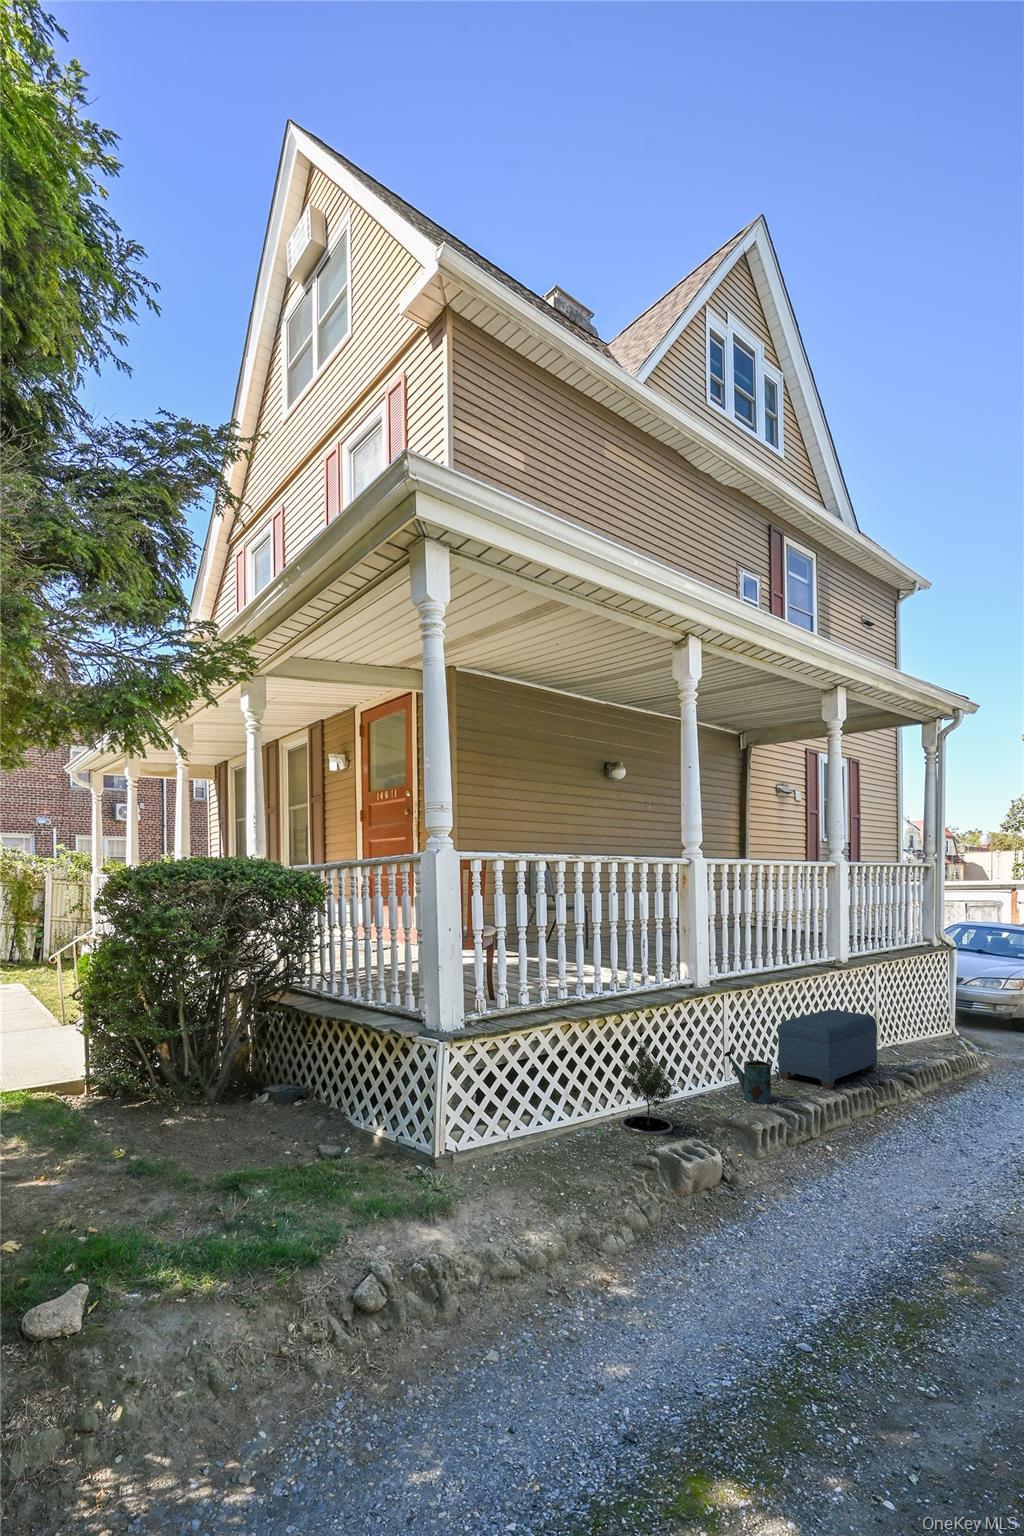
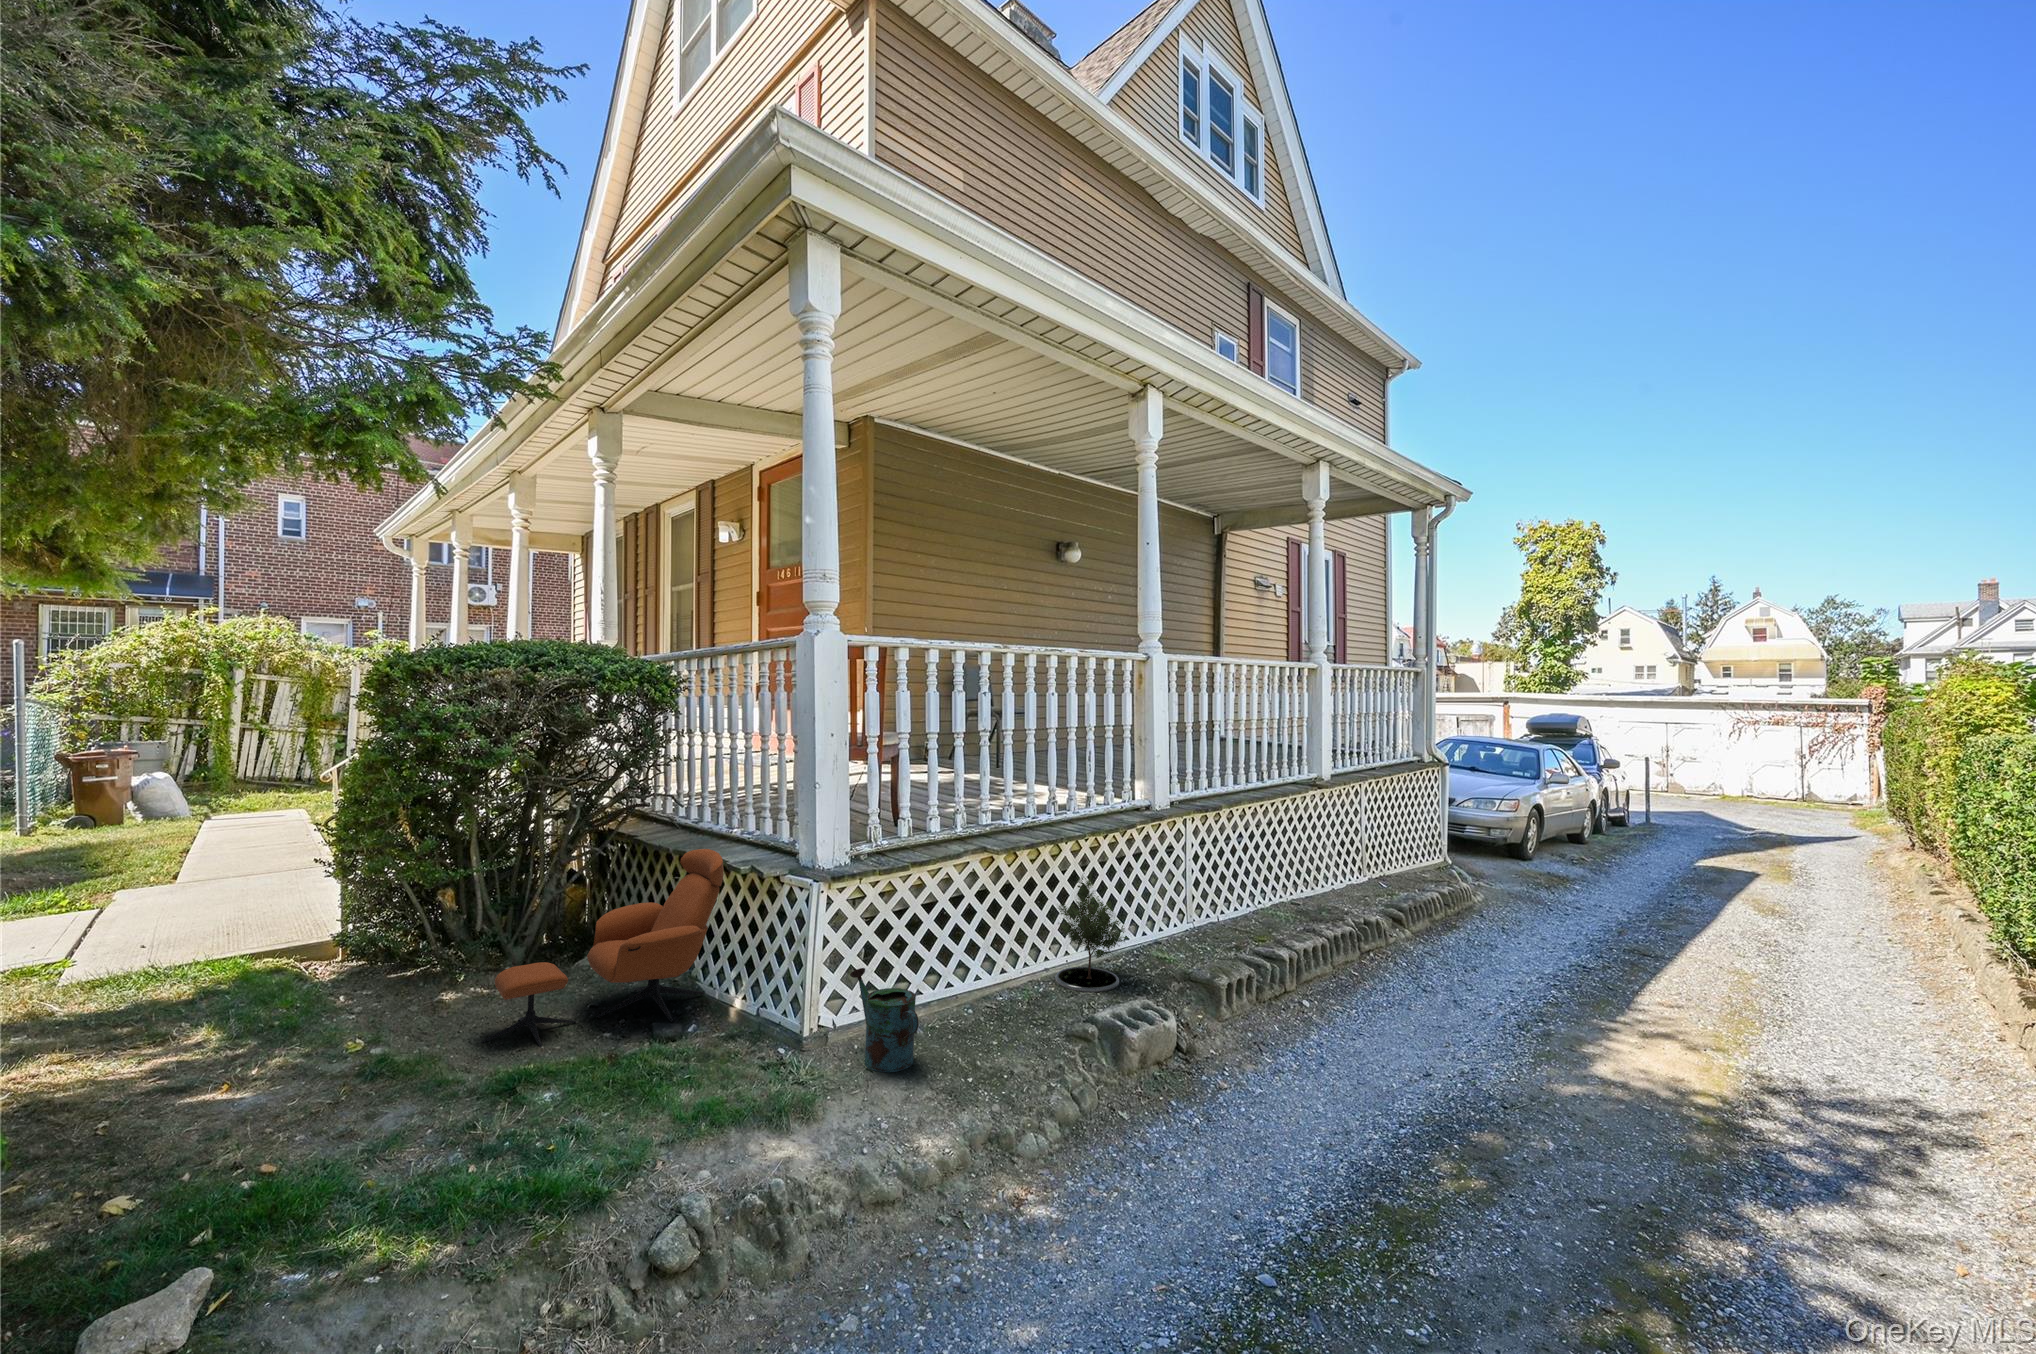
bench: present [778,1010,877,1089] -> none [1248,835,1363,928]
lounge chair: none [200,1015,369,1163] -> present [480,849,724,1047]
watering can: present [724,1051,779,1104] -> present [850,968,919,1072]

